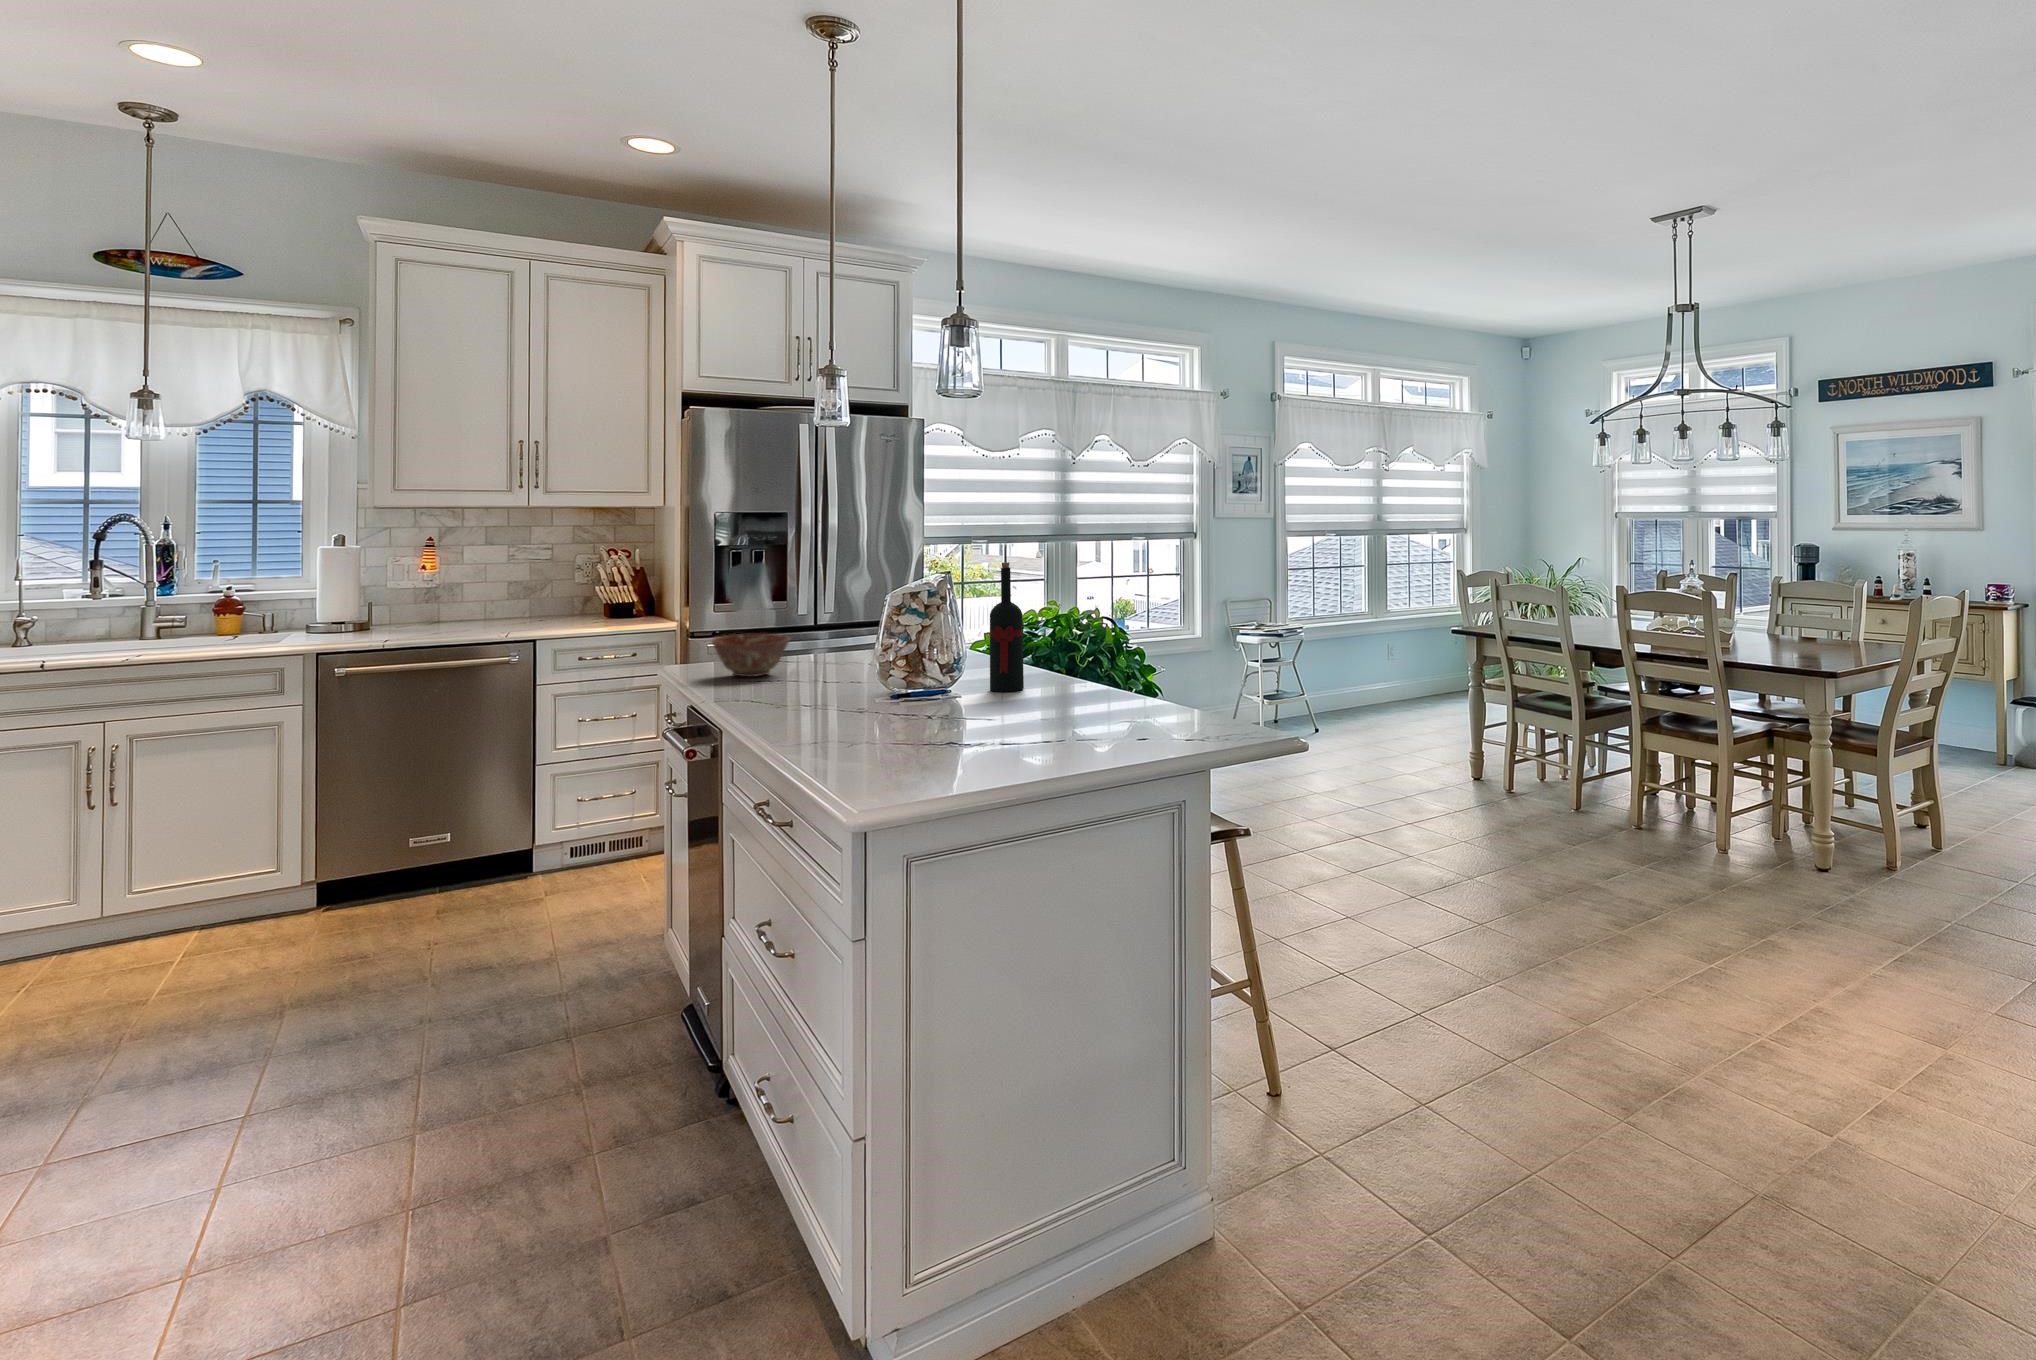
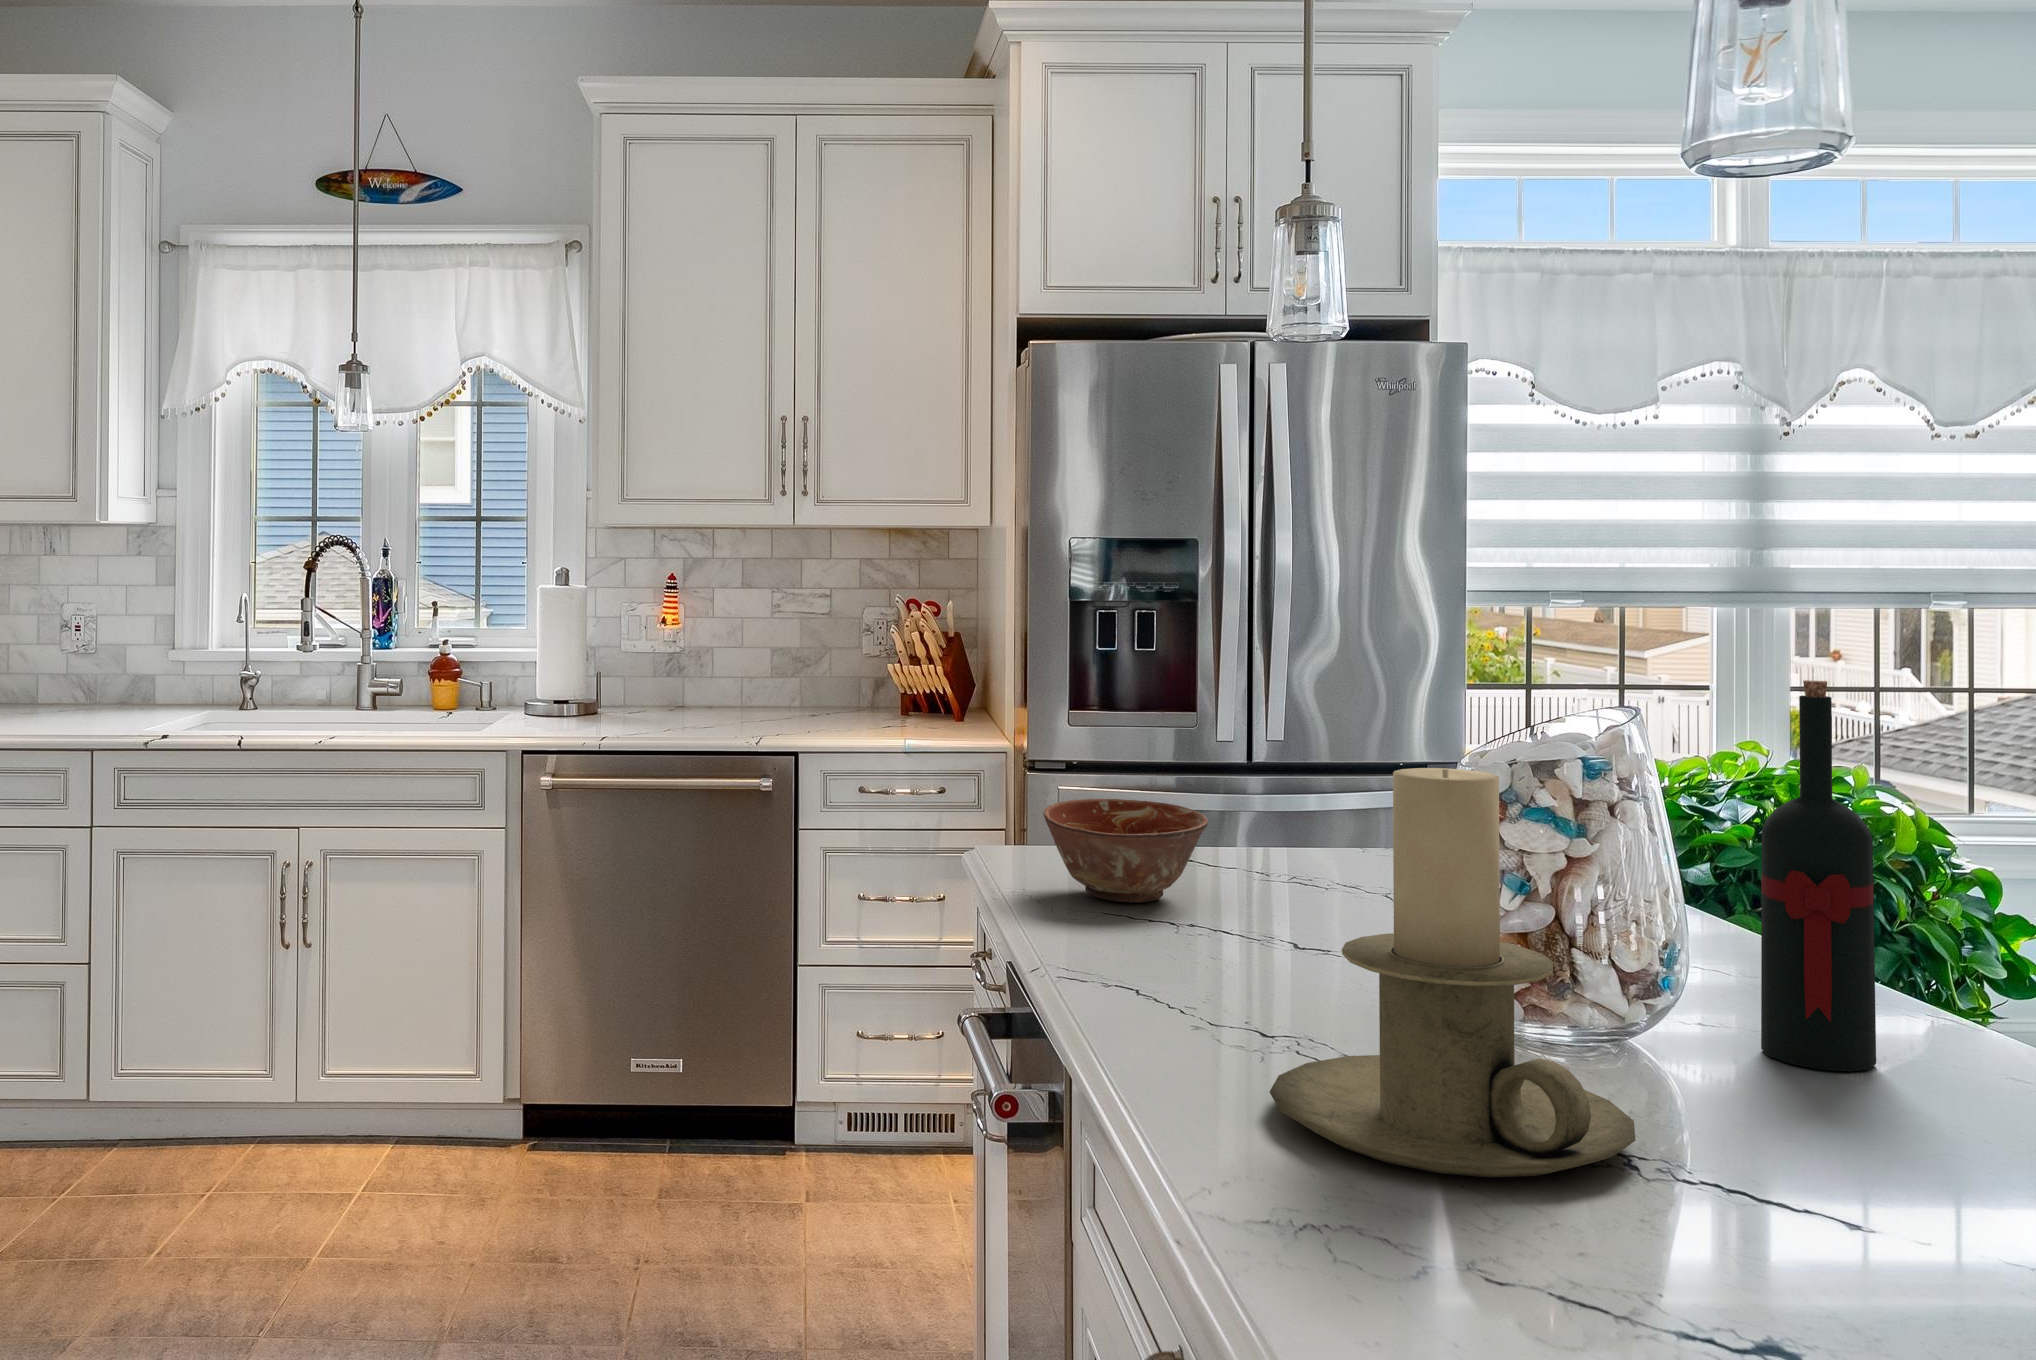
candle holder: none [813,594,936,724] -> present [1270,768,1636,1178]

